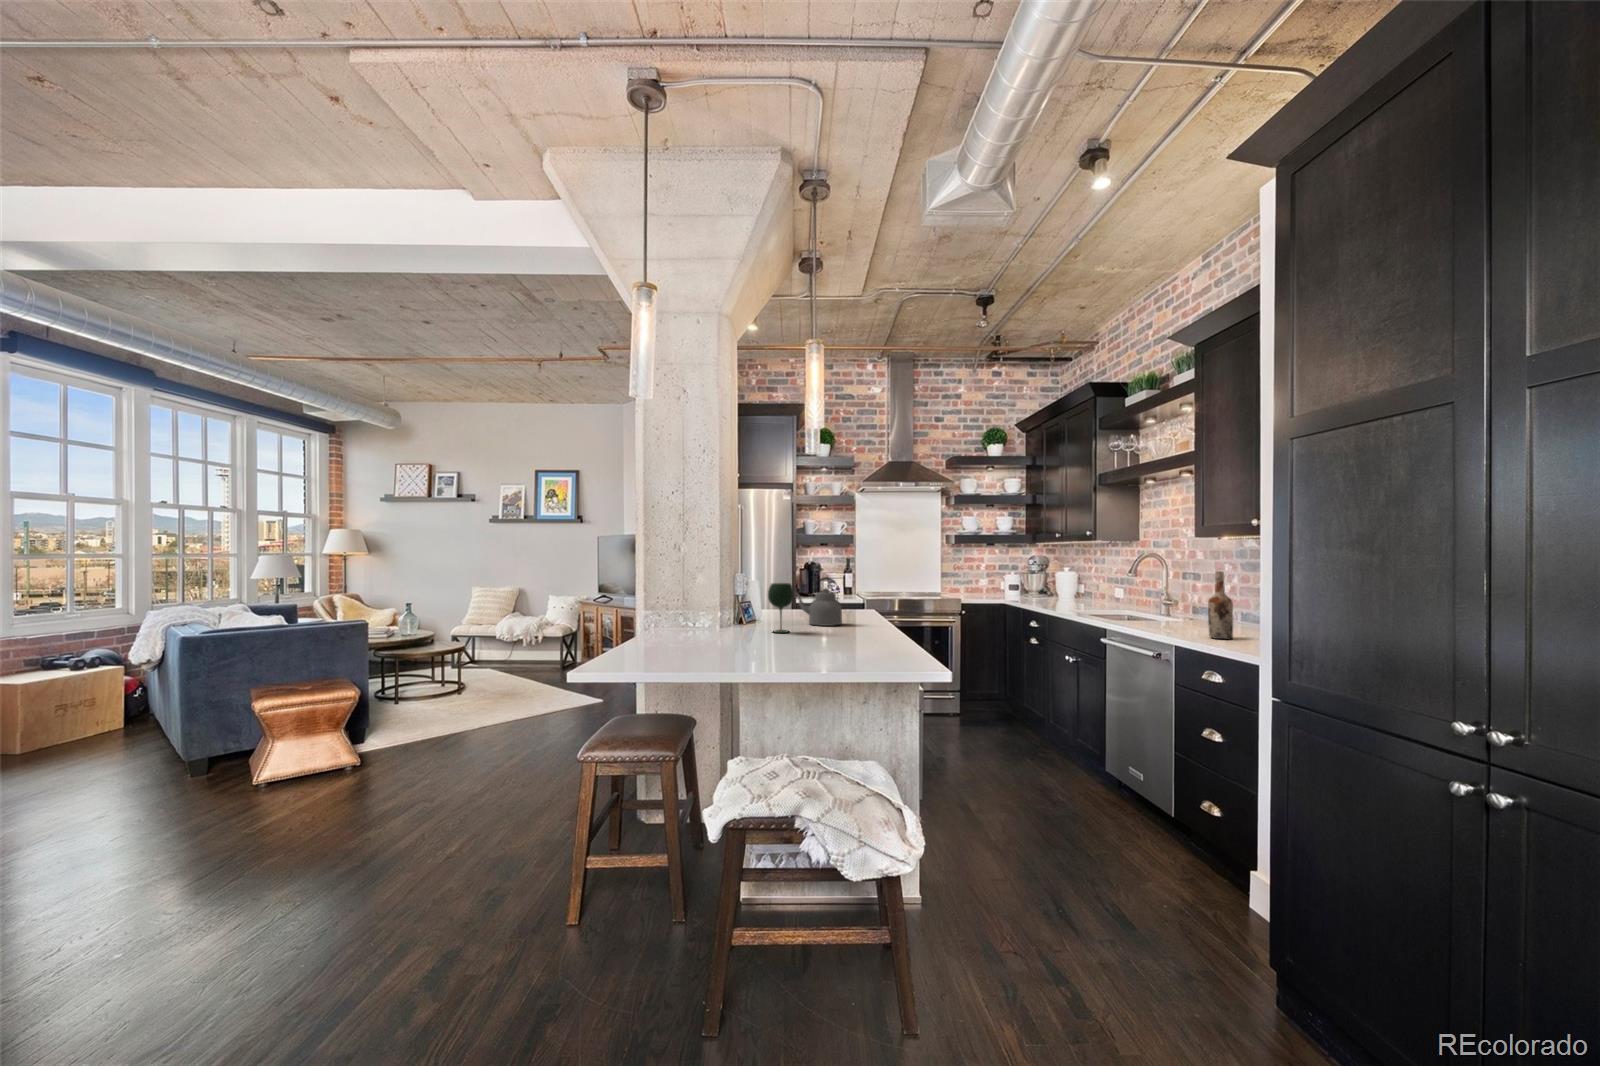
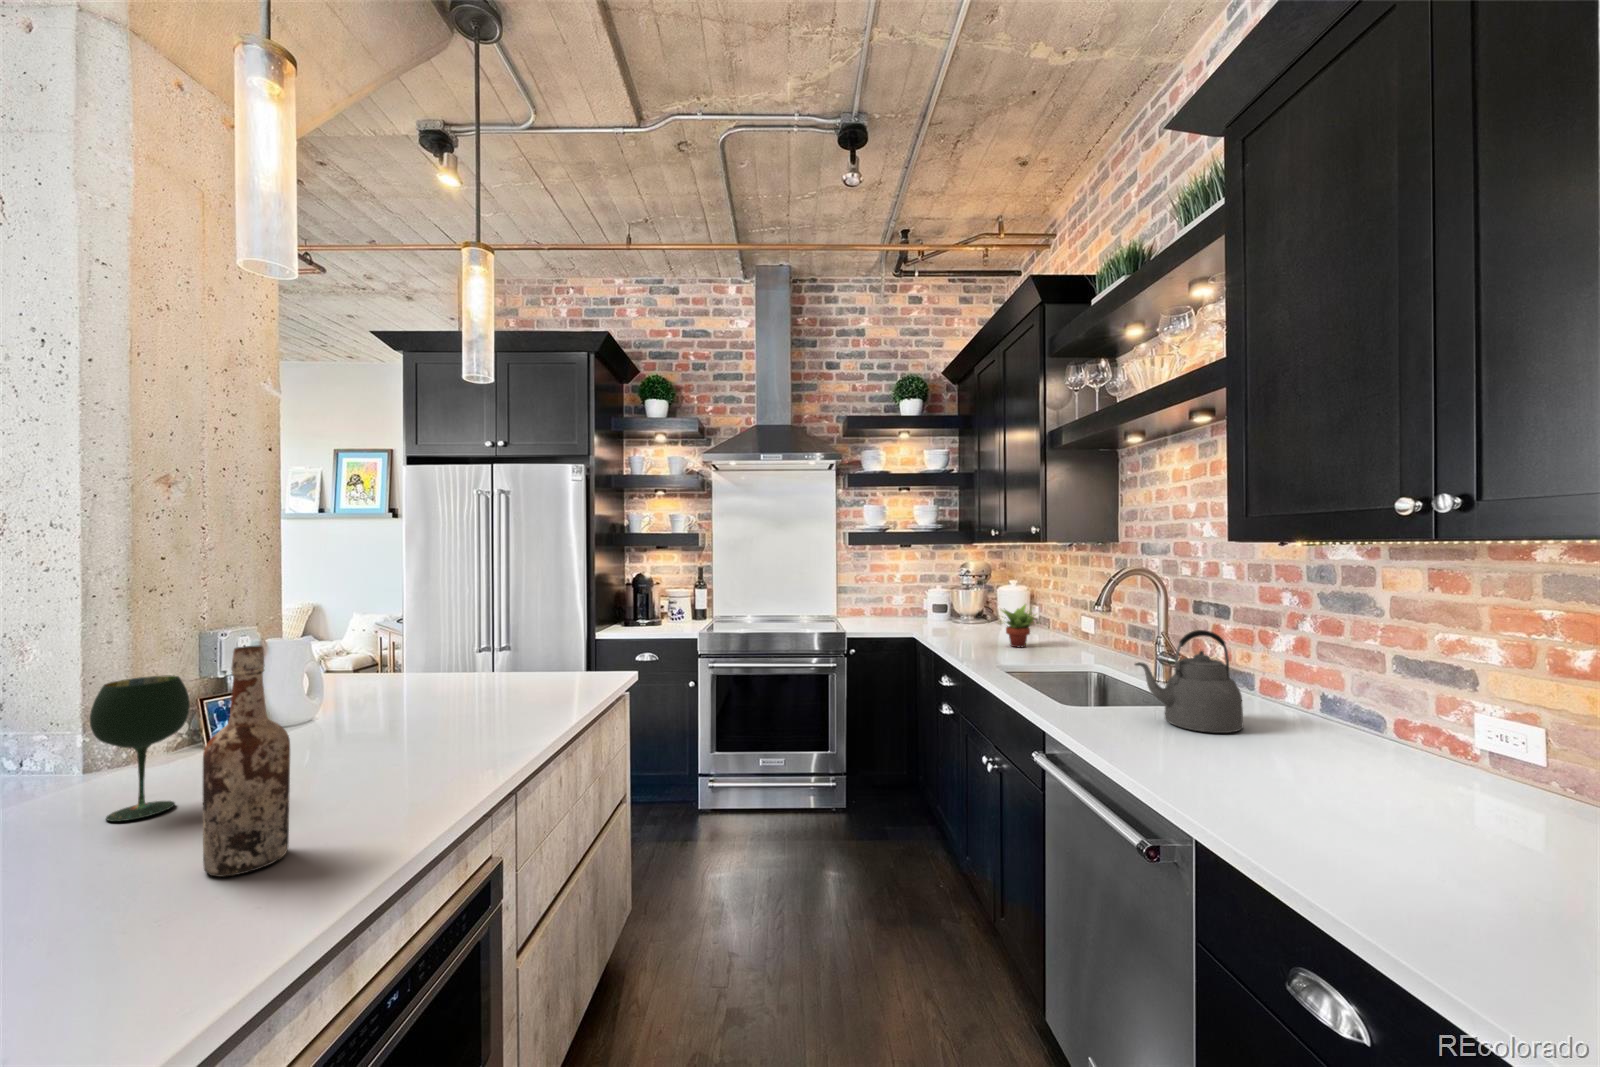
wine bottle: present [1208,571,1233,639] -> present [203,646,290,877]
kettle: present [795,577,842,626] -> present [1135,630,1243,733]
succulent plant: none [1063,579,1091,605] -> present [1002,604,1035,647]

